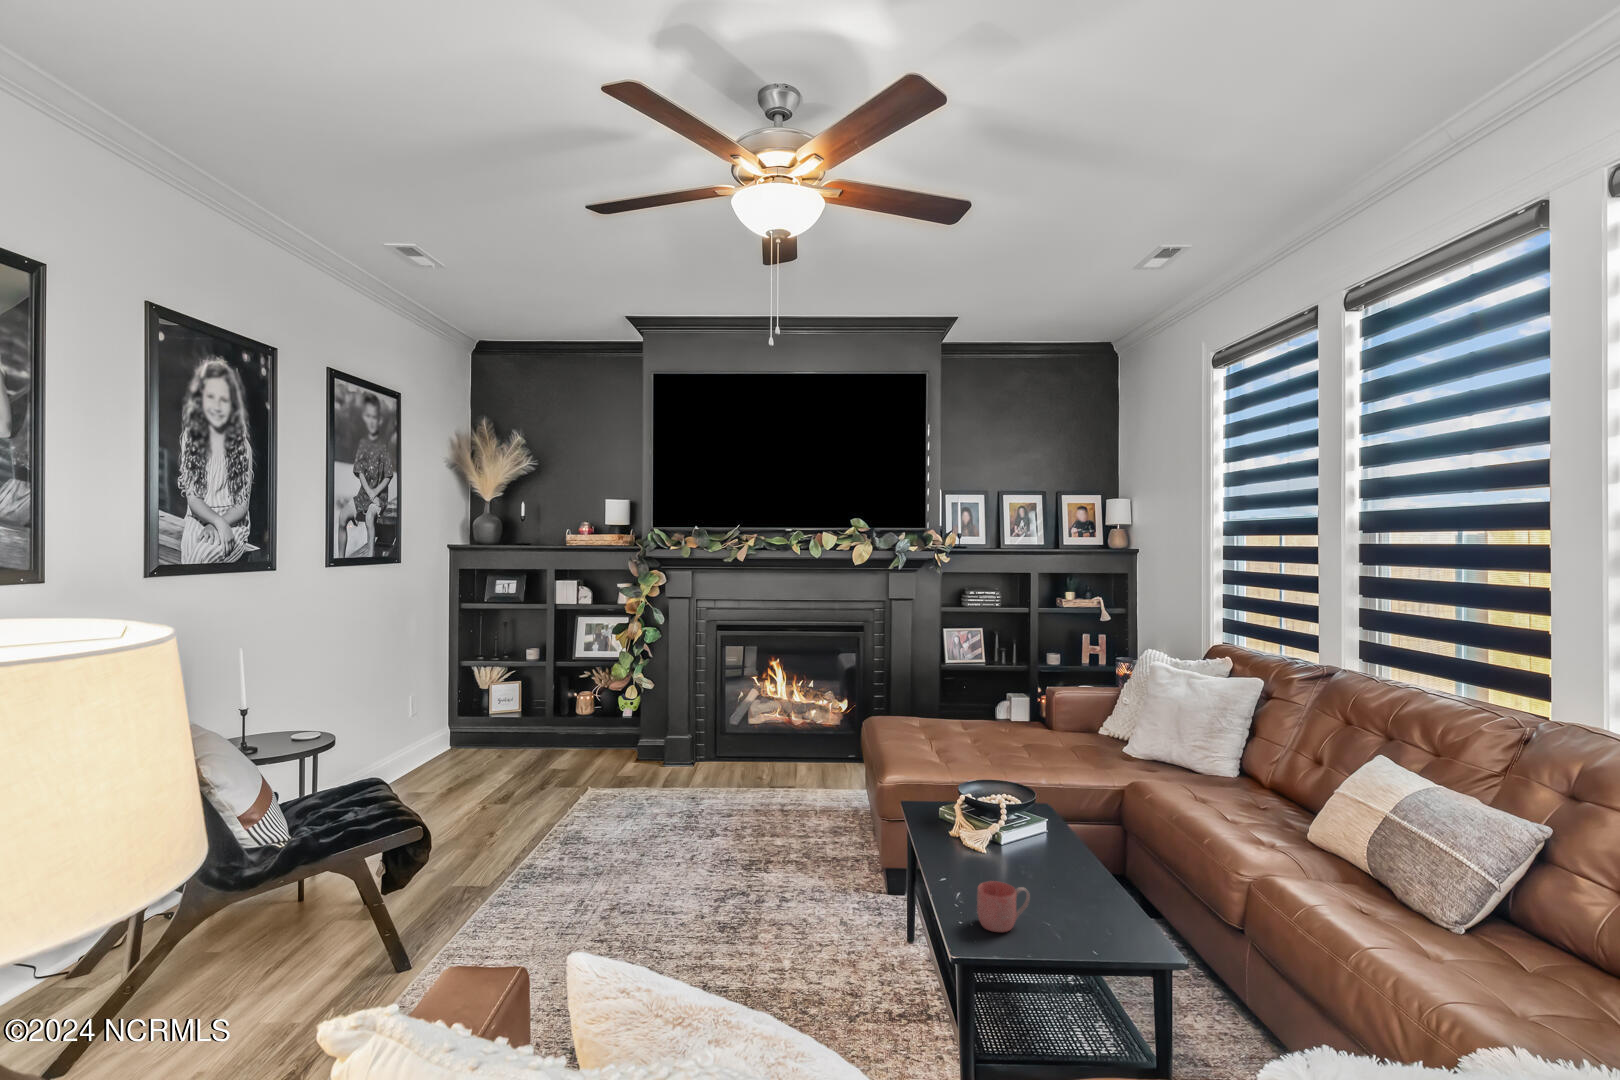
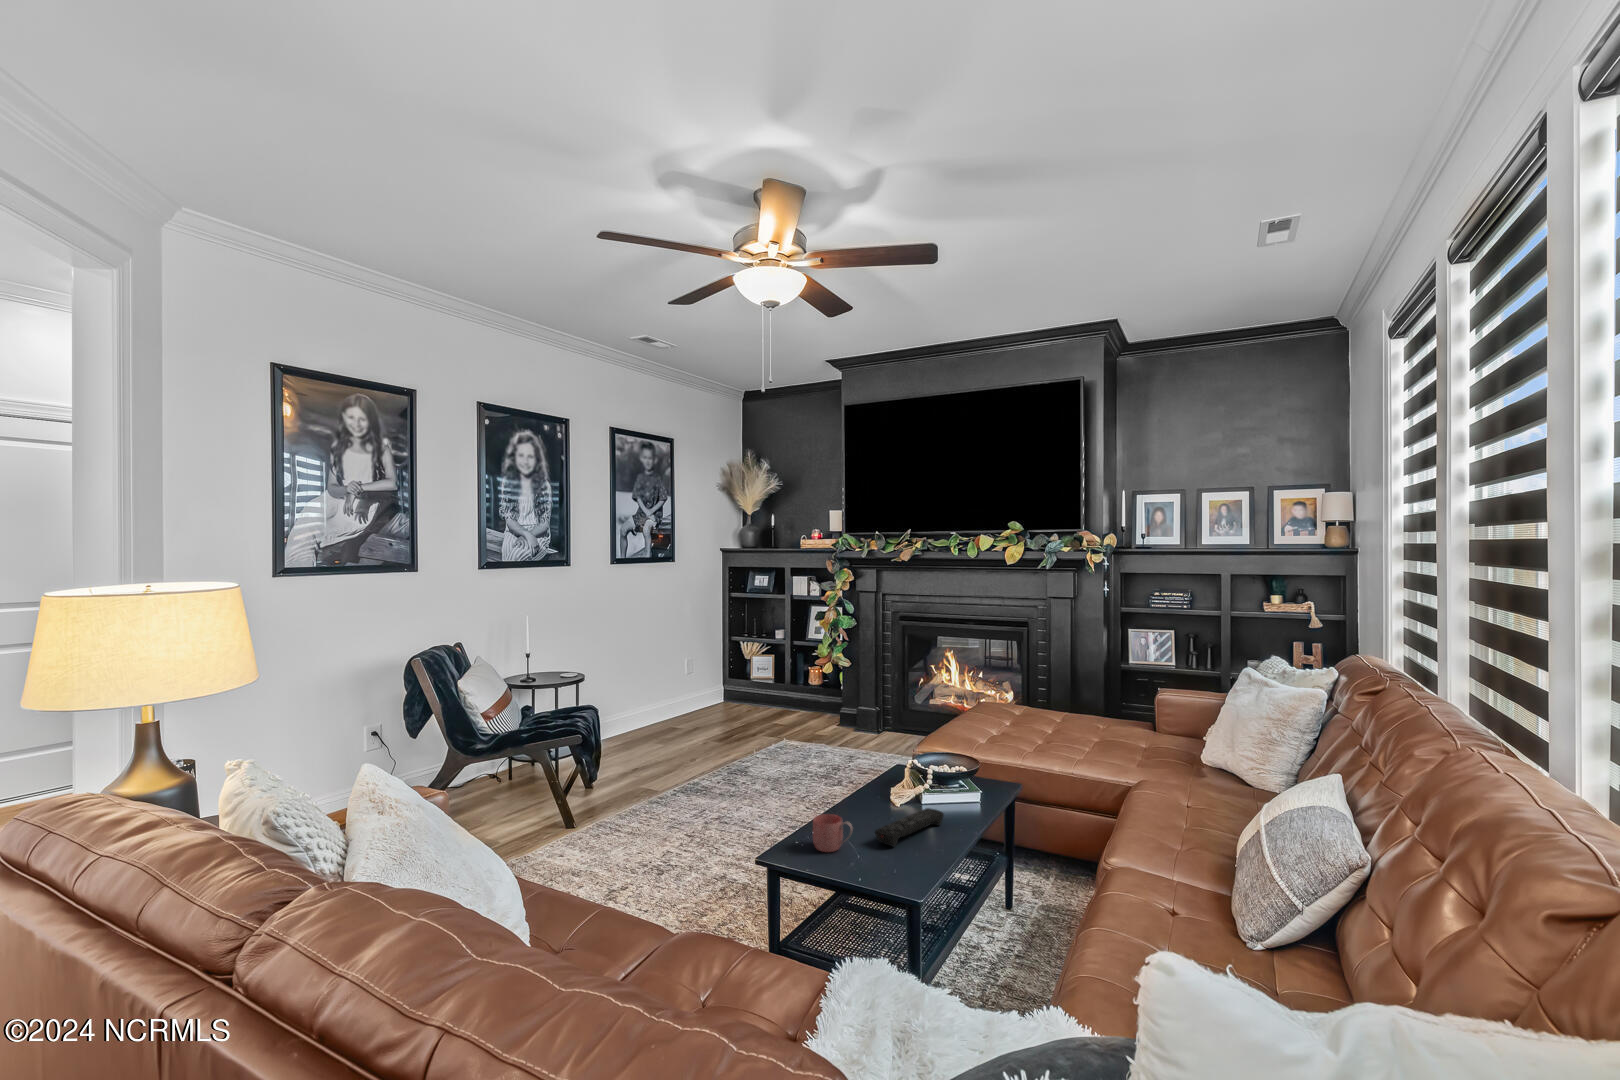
remote control: none [1033,850,1063,906] -> present [875,808,944,846]

